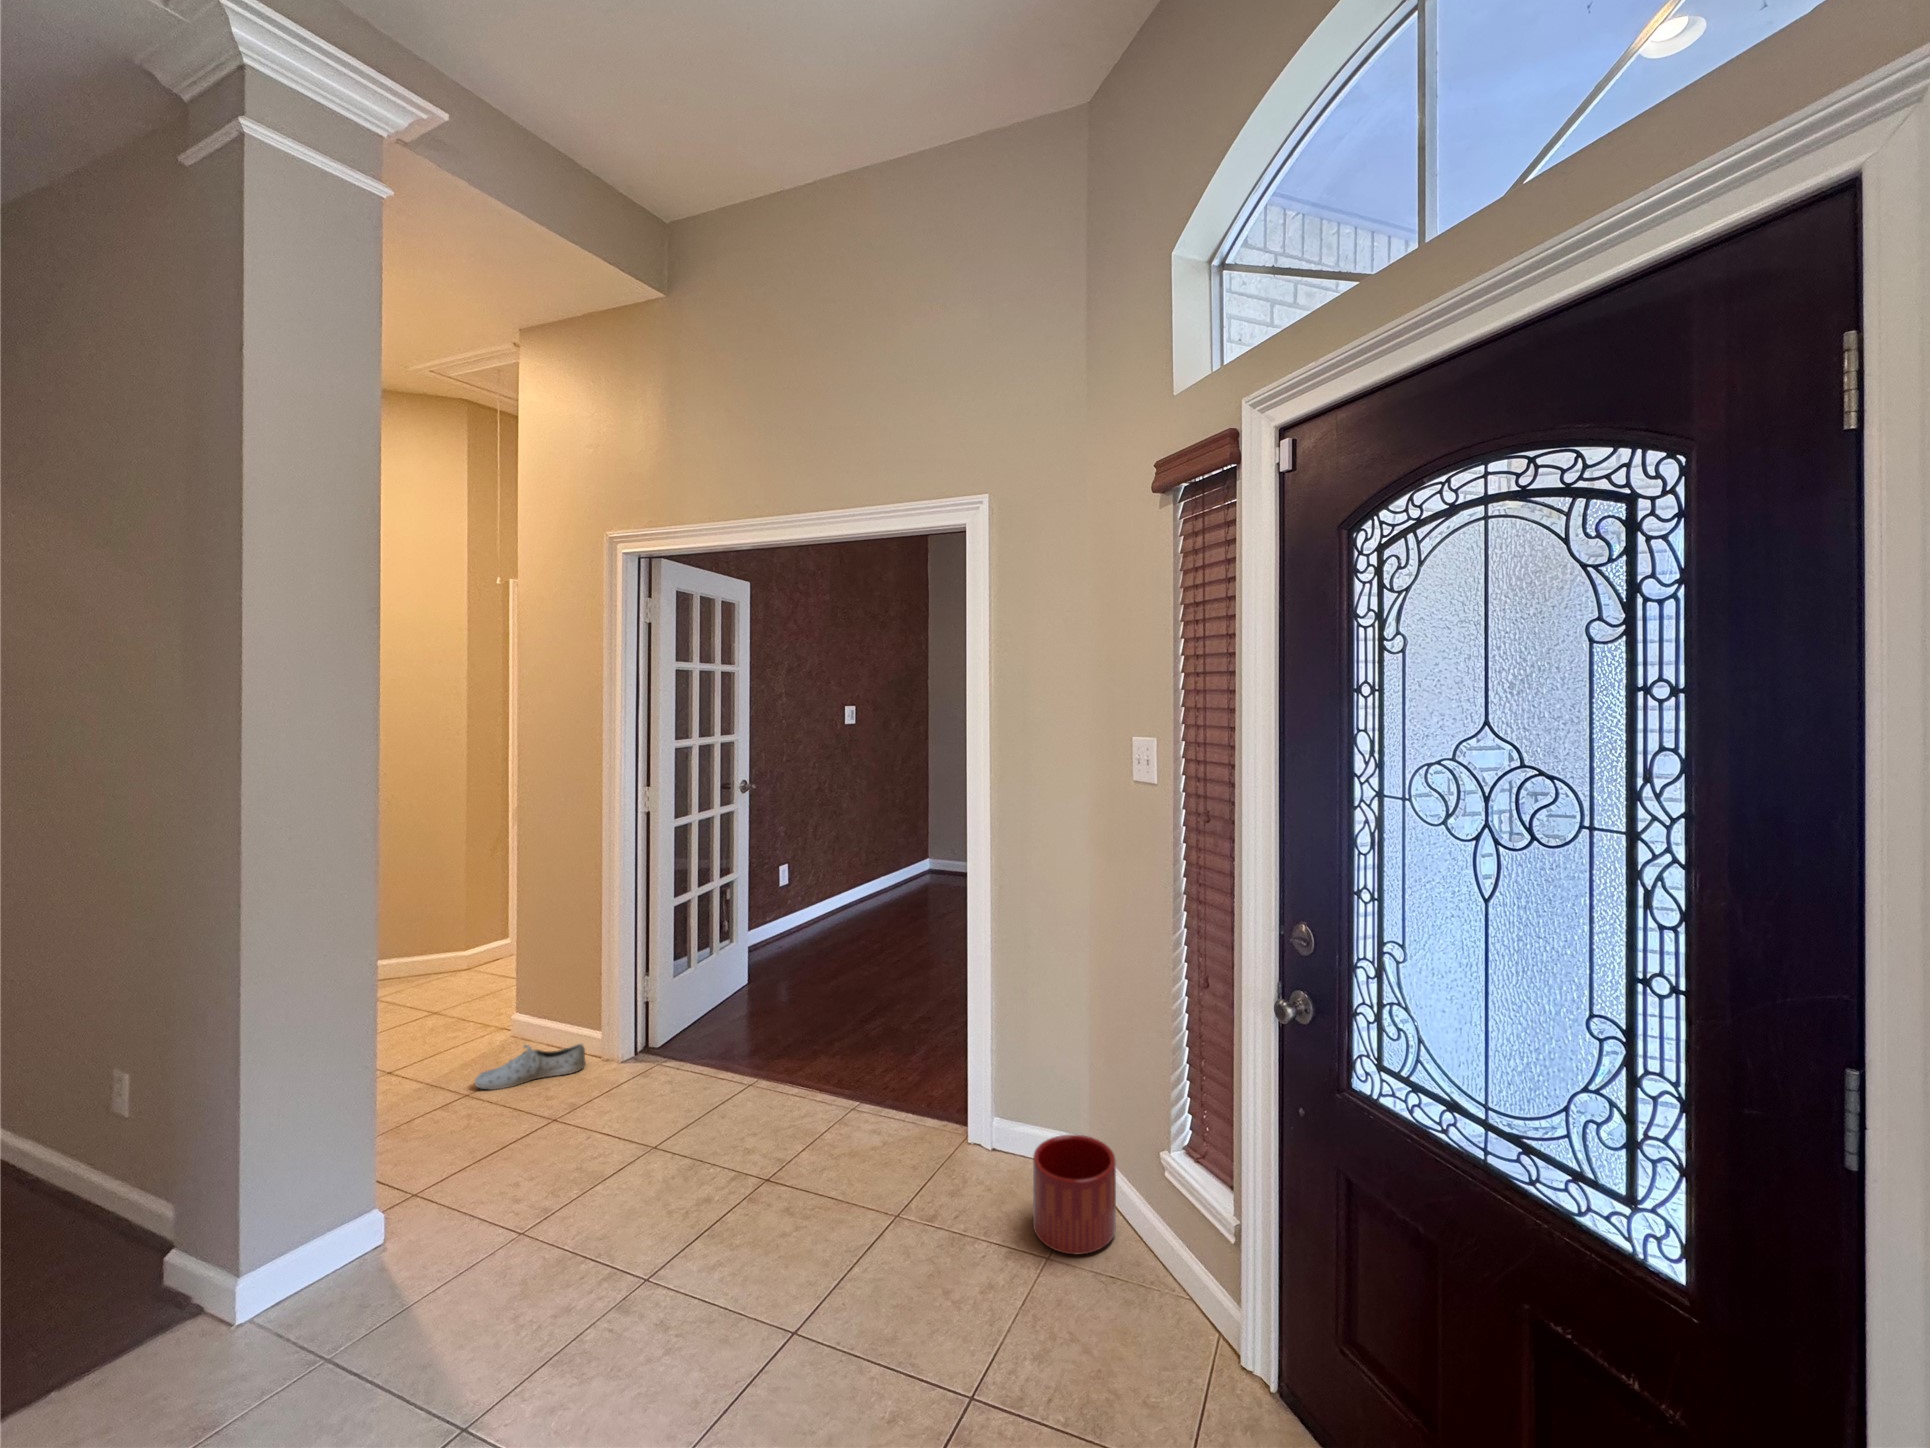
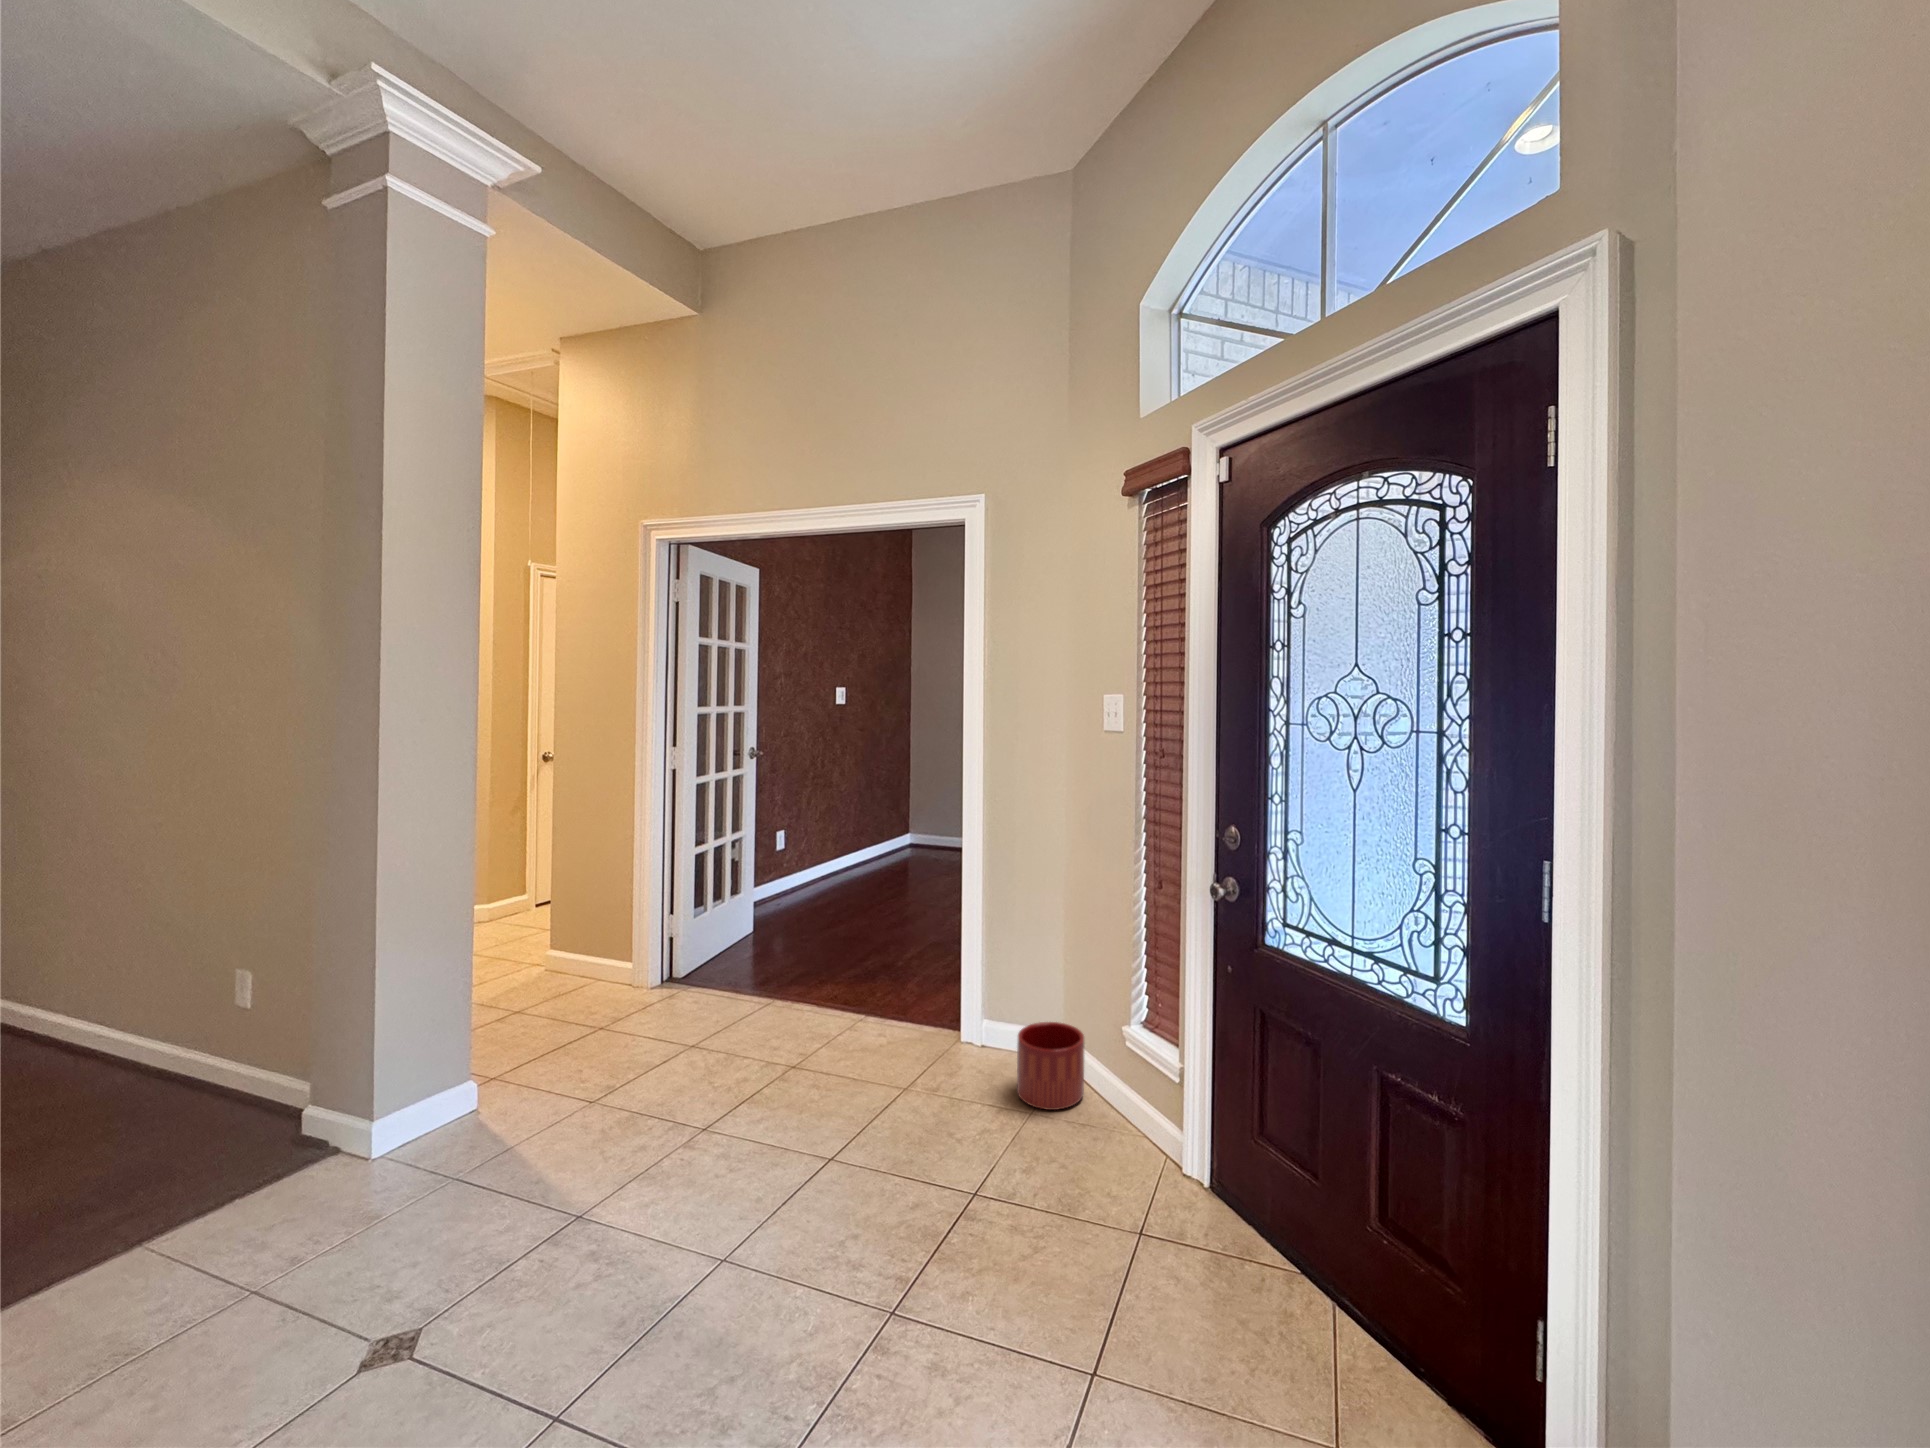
shoe: present [475,1044,586,1090] -> none [525,969,621,1007]

